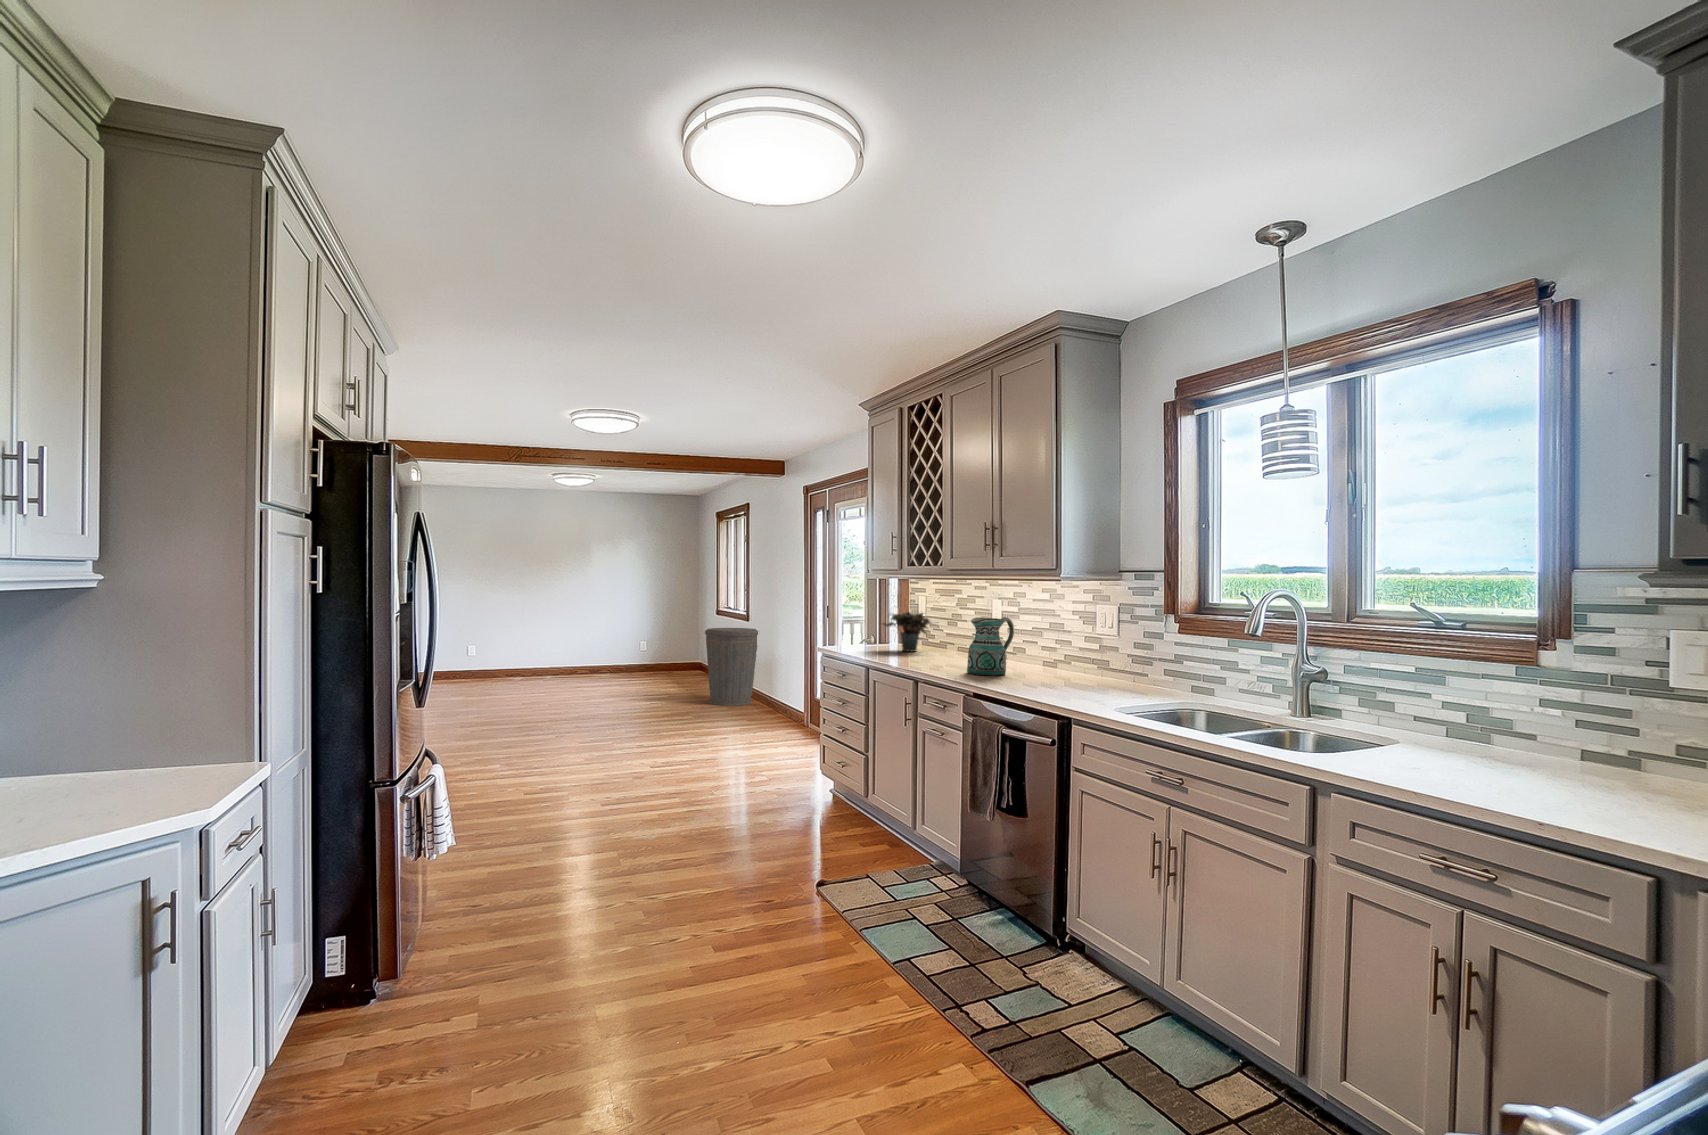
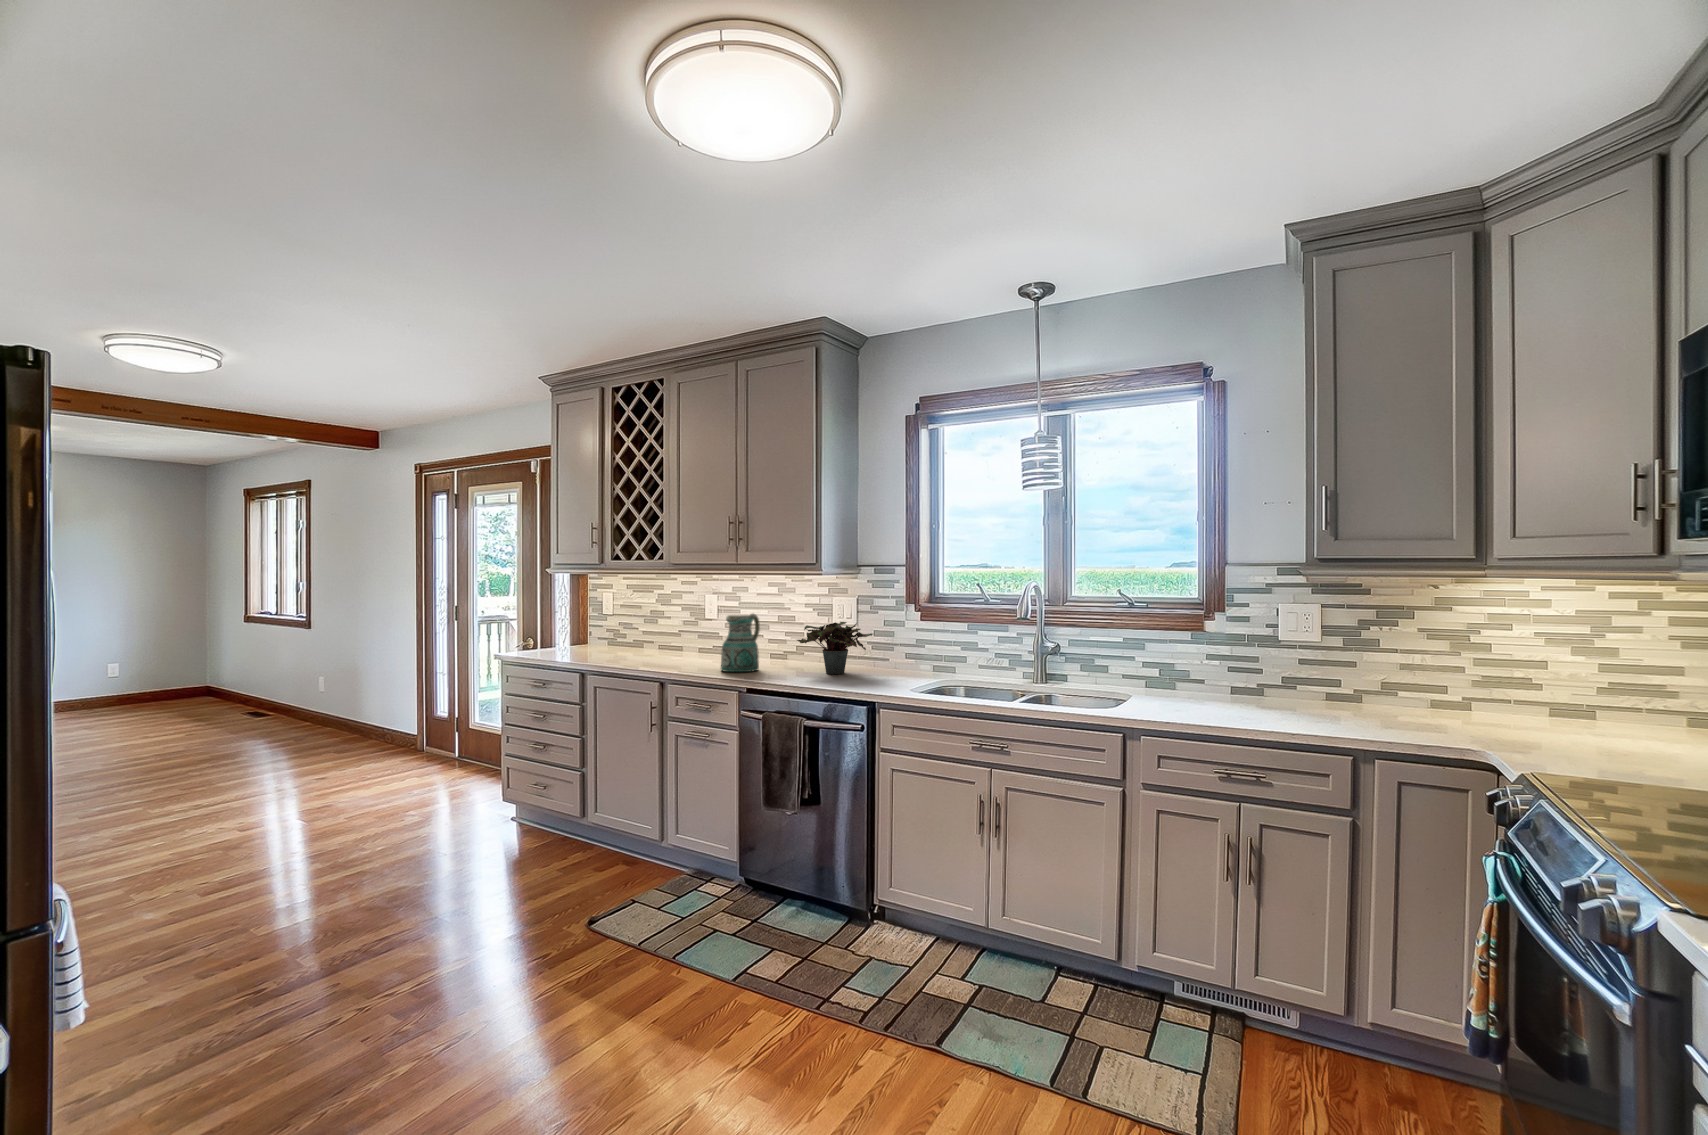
potted plant: present [883,612,932,652] -> present [797,622,873,674]
trash can: present [705,628,758,706] -> none [239,638,324,739]

